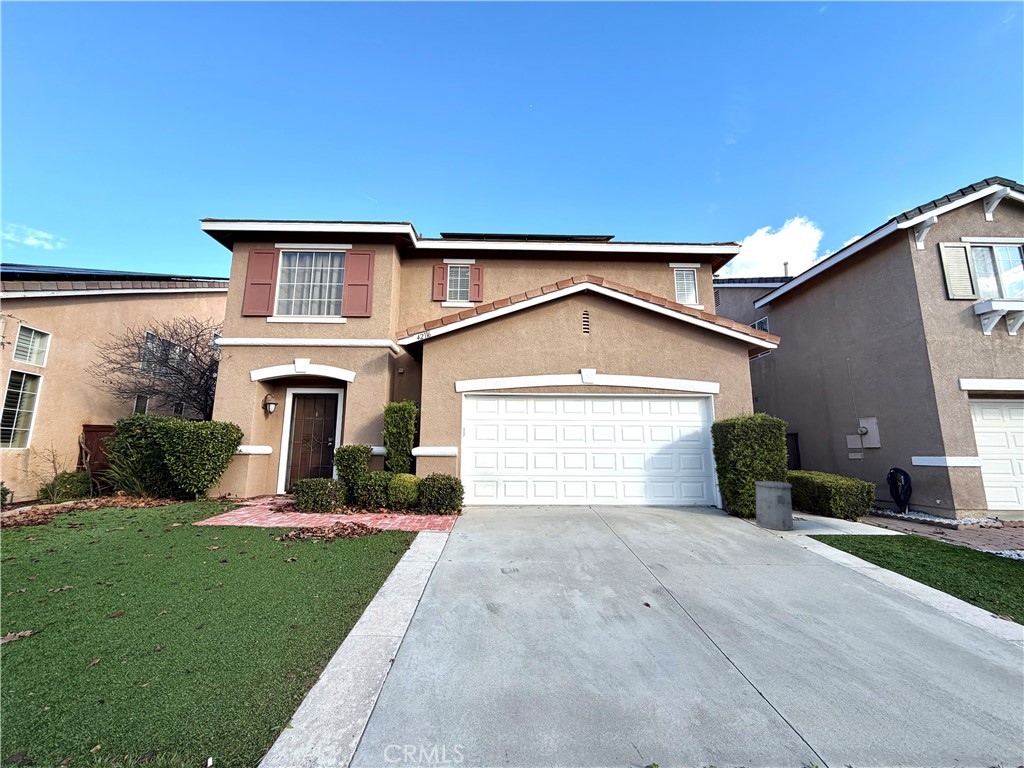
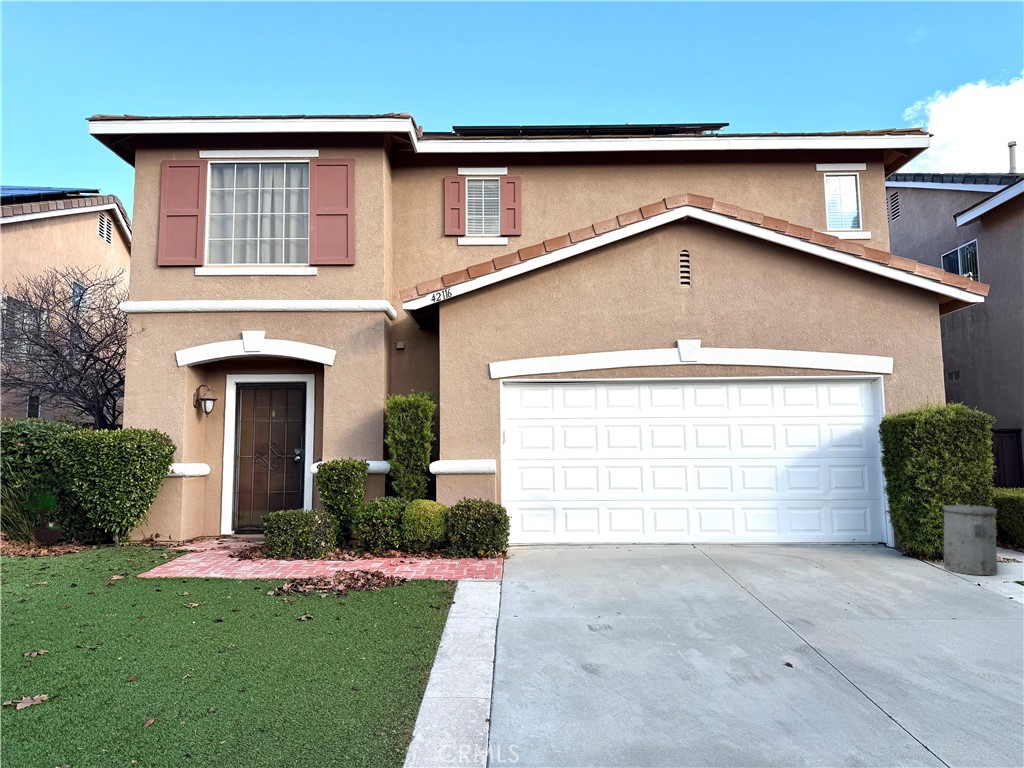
potted tree: none [129,461,161,501] -> present [26,494,62,545]

